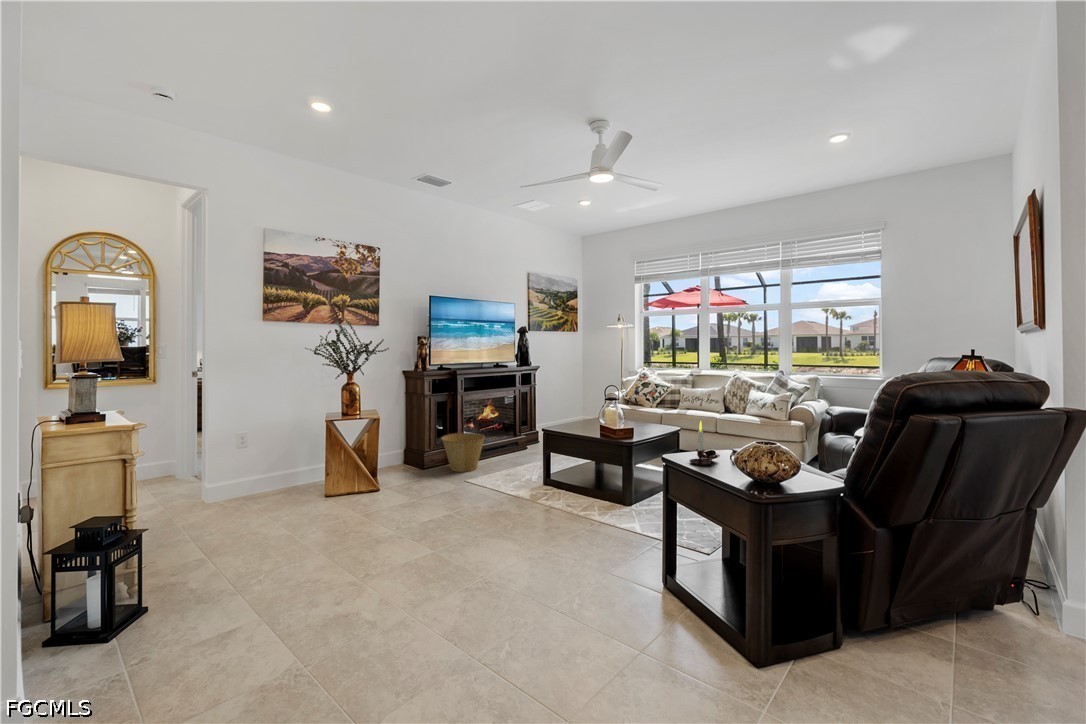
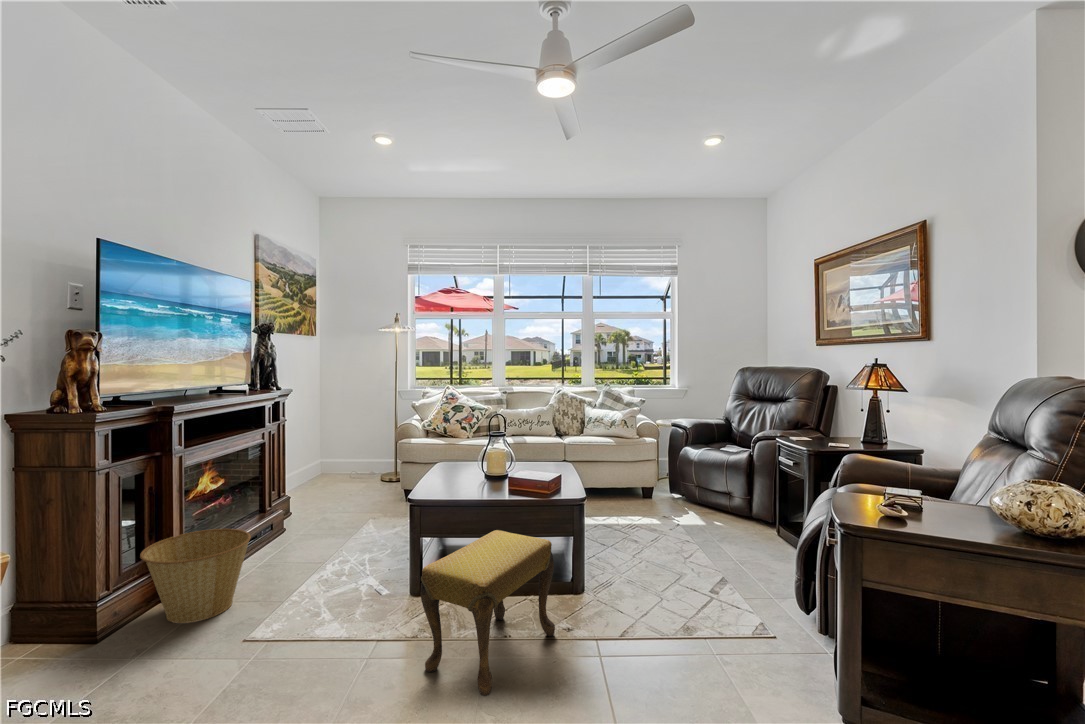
candle: present [690,421,712,465] -> none [887,453,935,523]
footstool: none [513,451,590,523] -> present [421,530,555,696]

